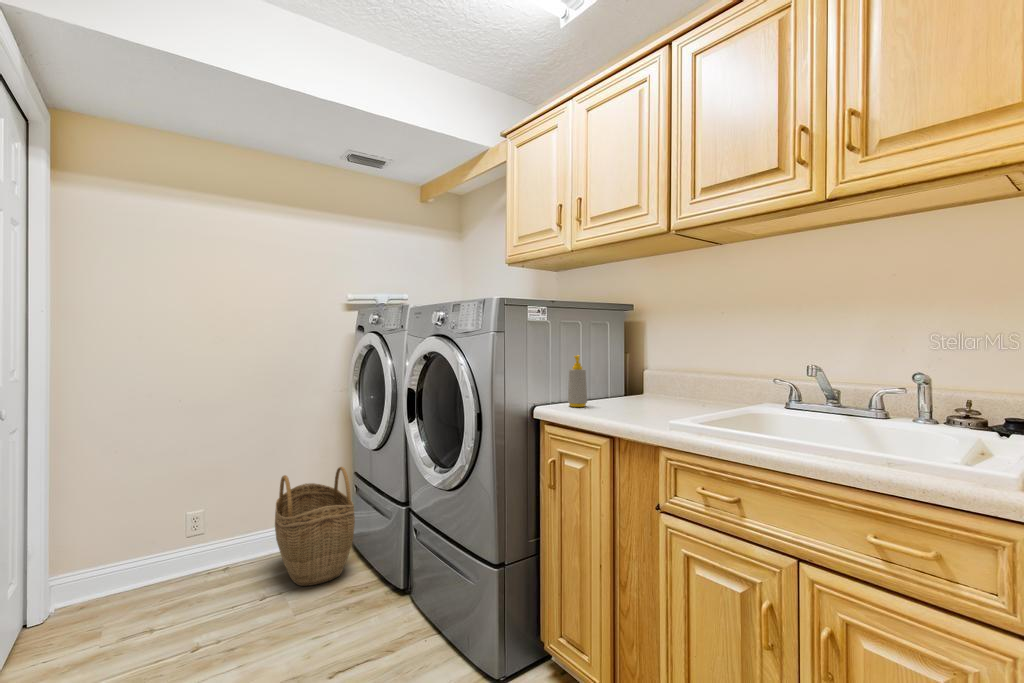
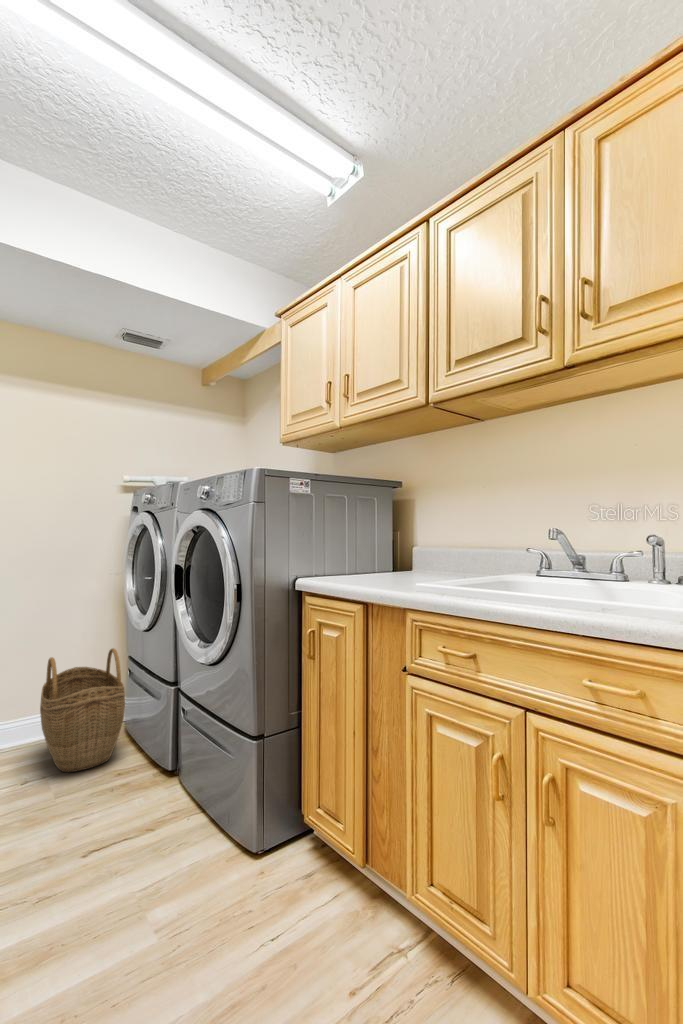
soap bottle: present [568,355,587,407] -> none [329,527,348,577]

